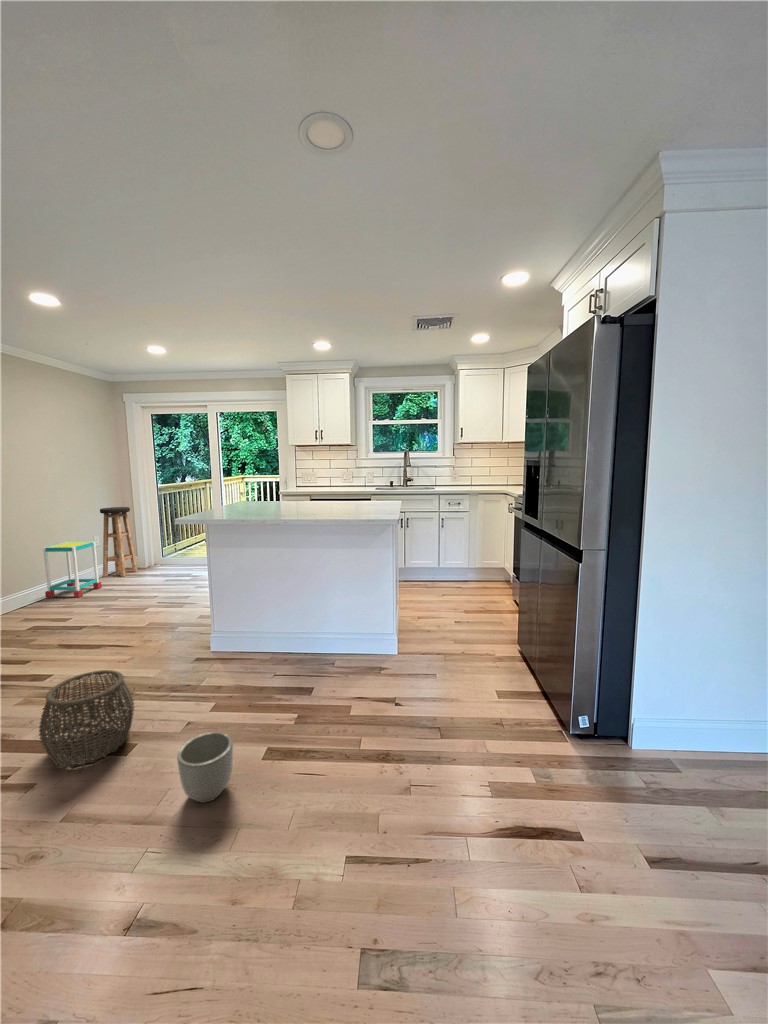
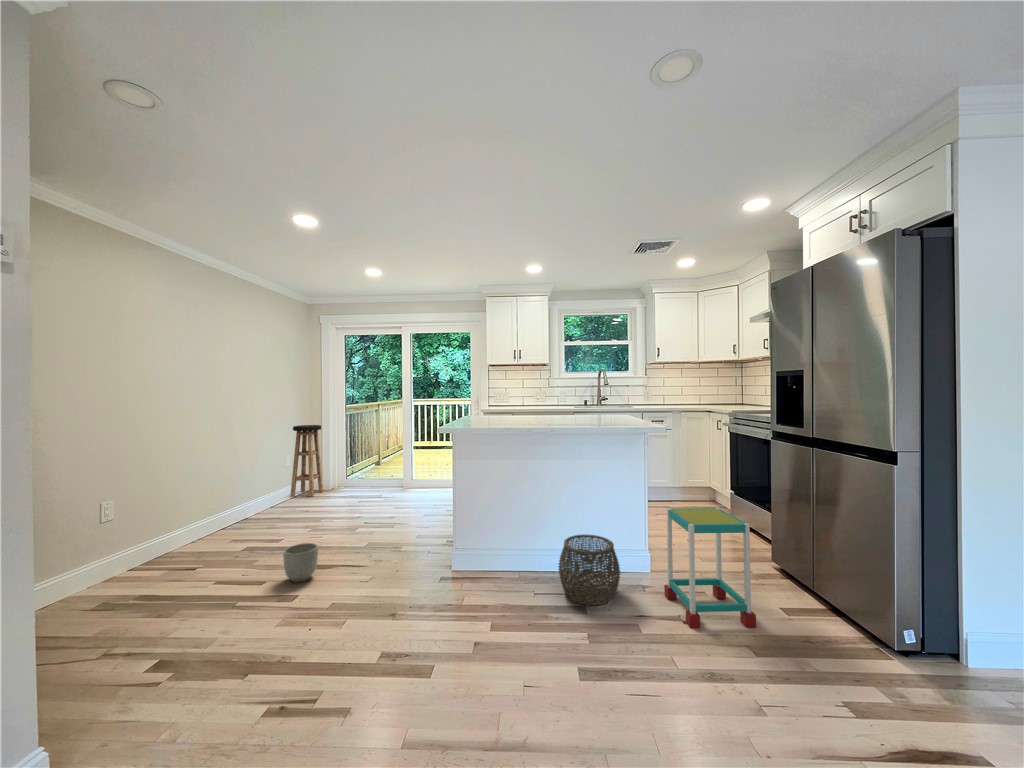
side table: present [43,542,102,598] -> present [664,508,756,628]
woven basket: present [39,670,134,767] -> present [558,535,620,606]
planter: present [177,732,233,803] -> present [283,543,318,582]

